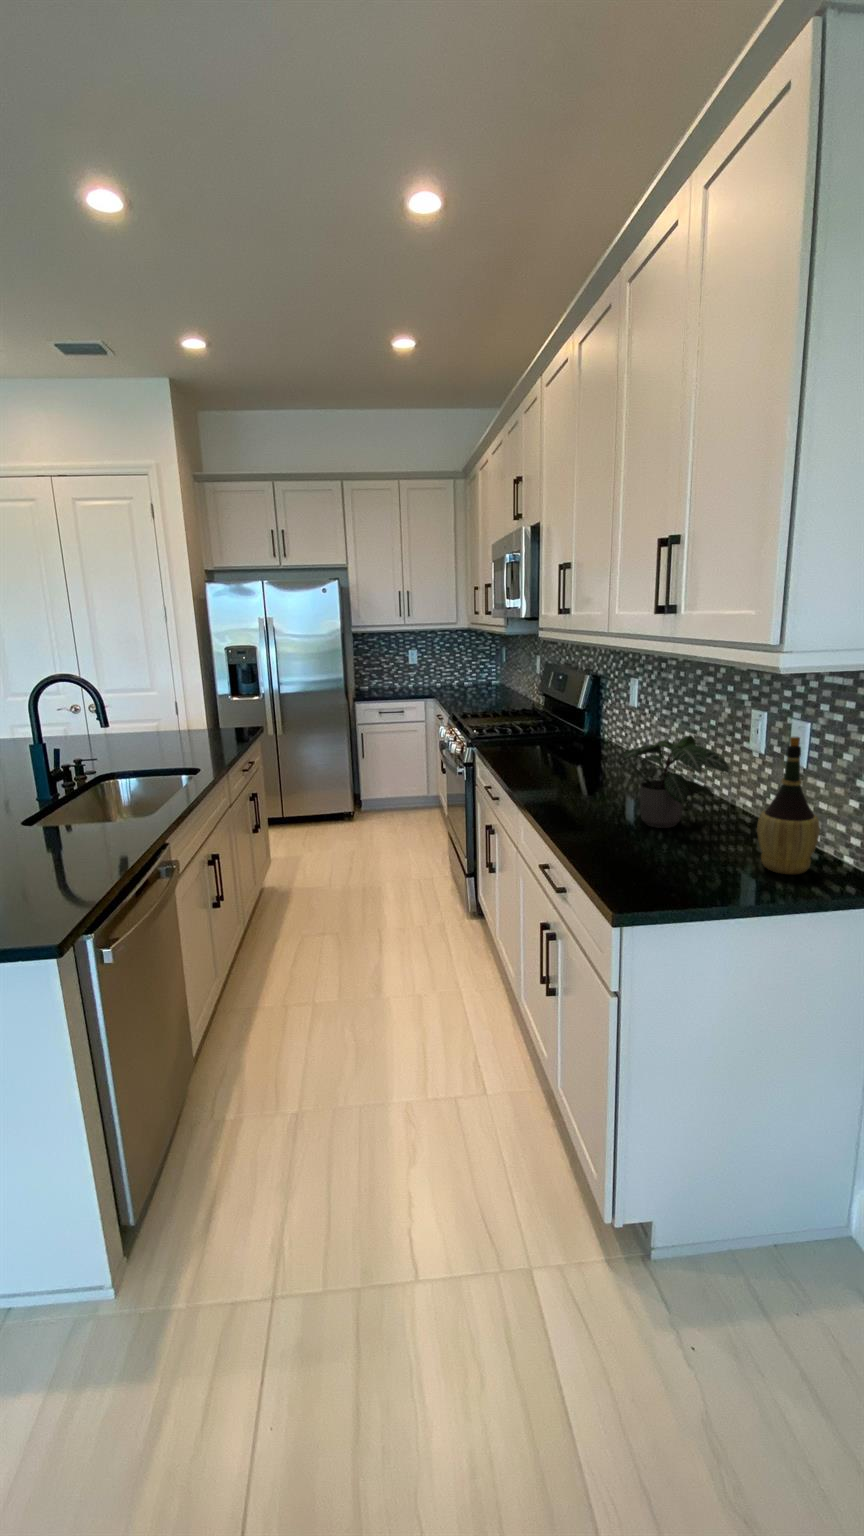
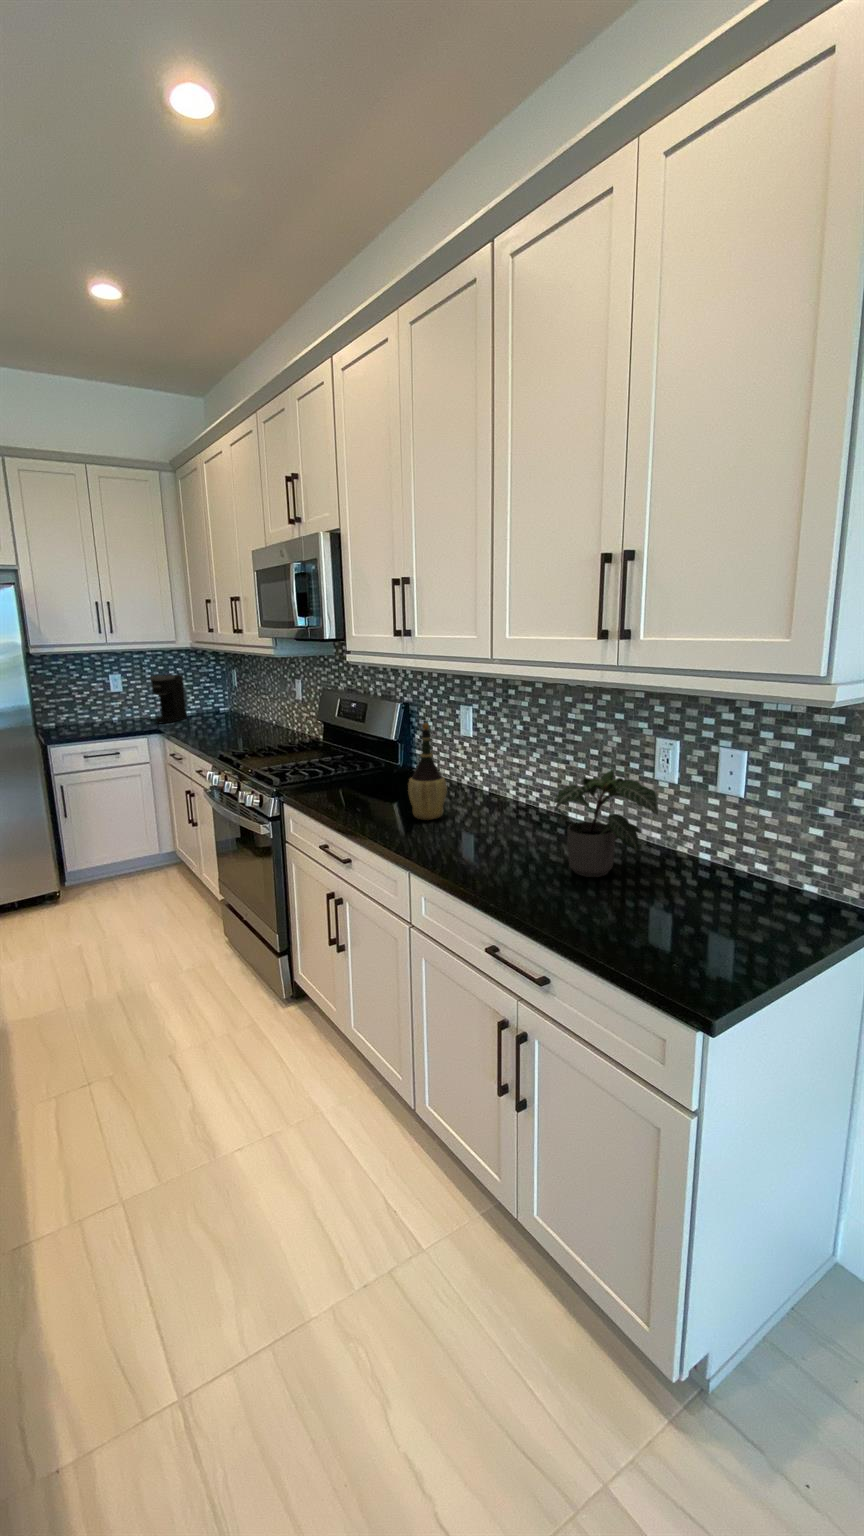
coffee maker: none [436,651,464,691] -> present [150,675,187,723]
wine bottle: present [757,737,820,874] -> present [408,723,447,820]

